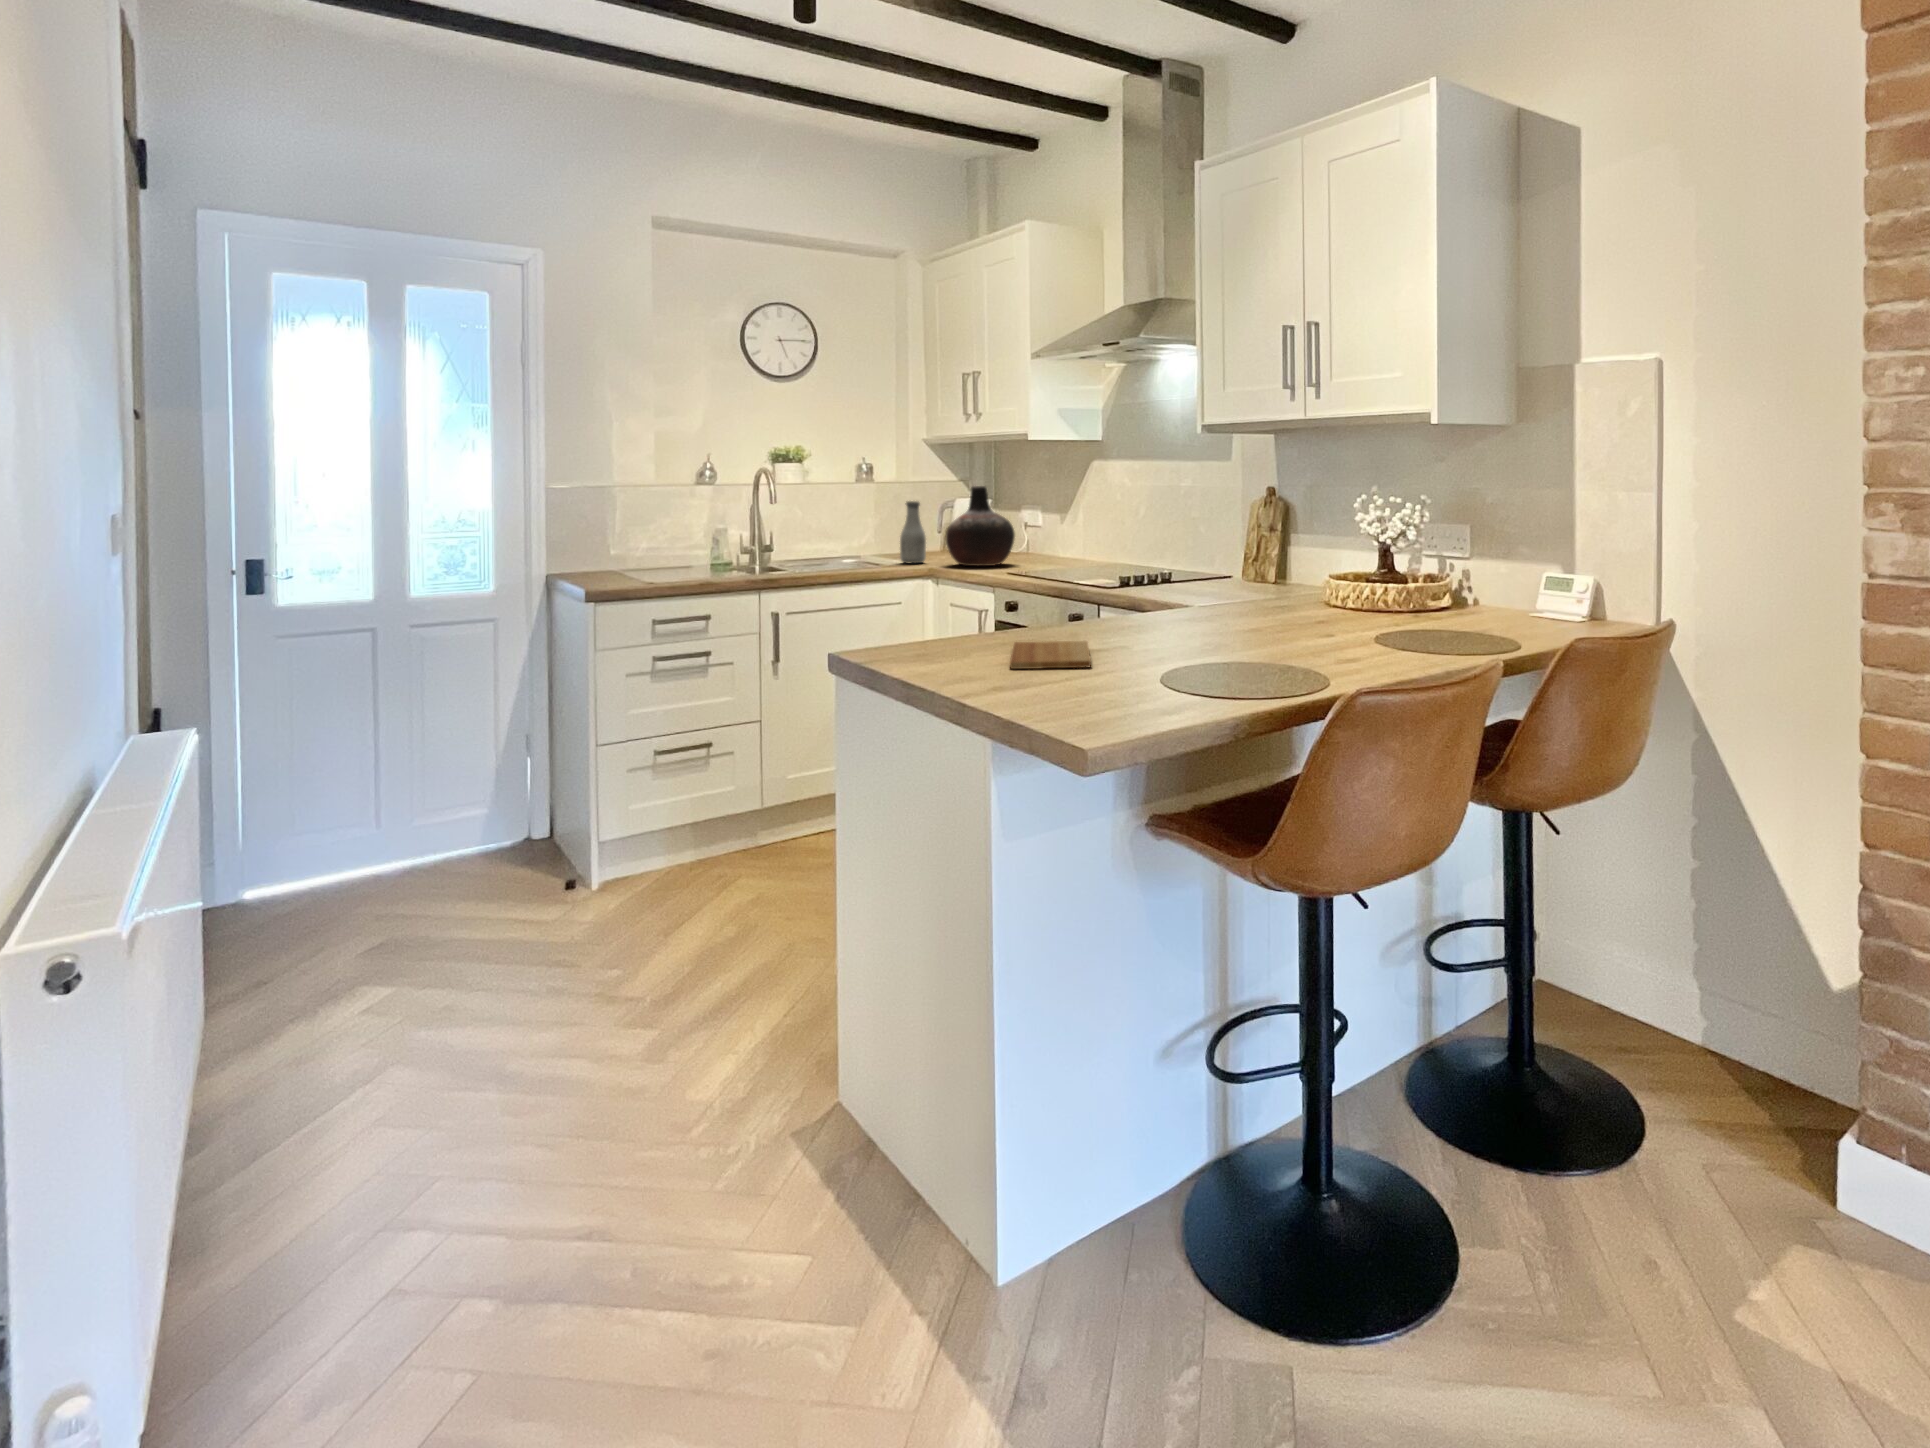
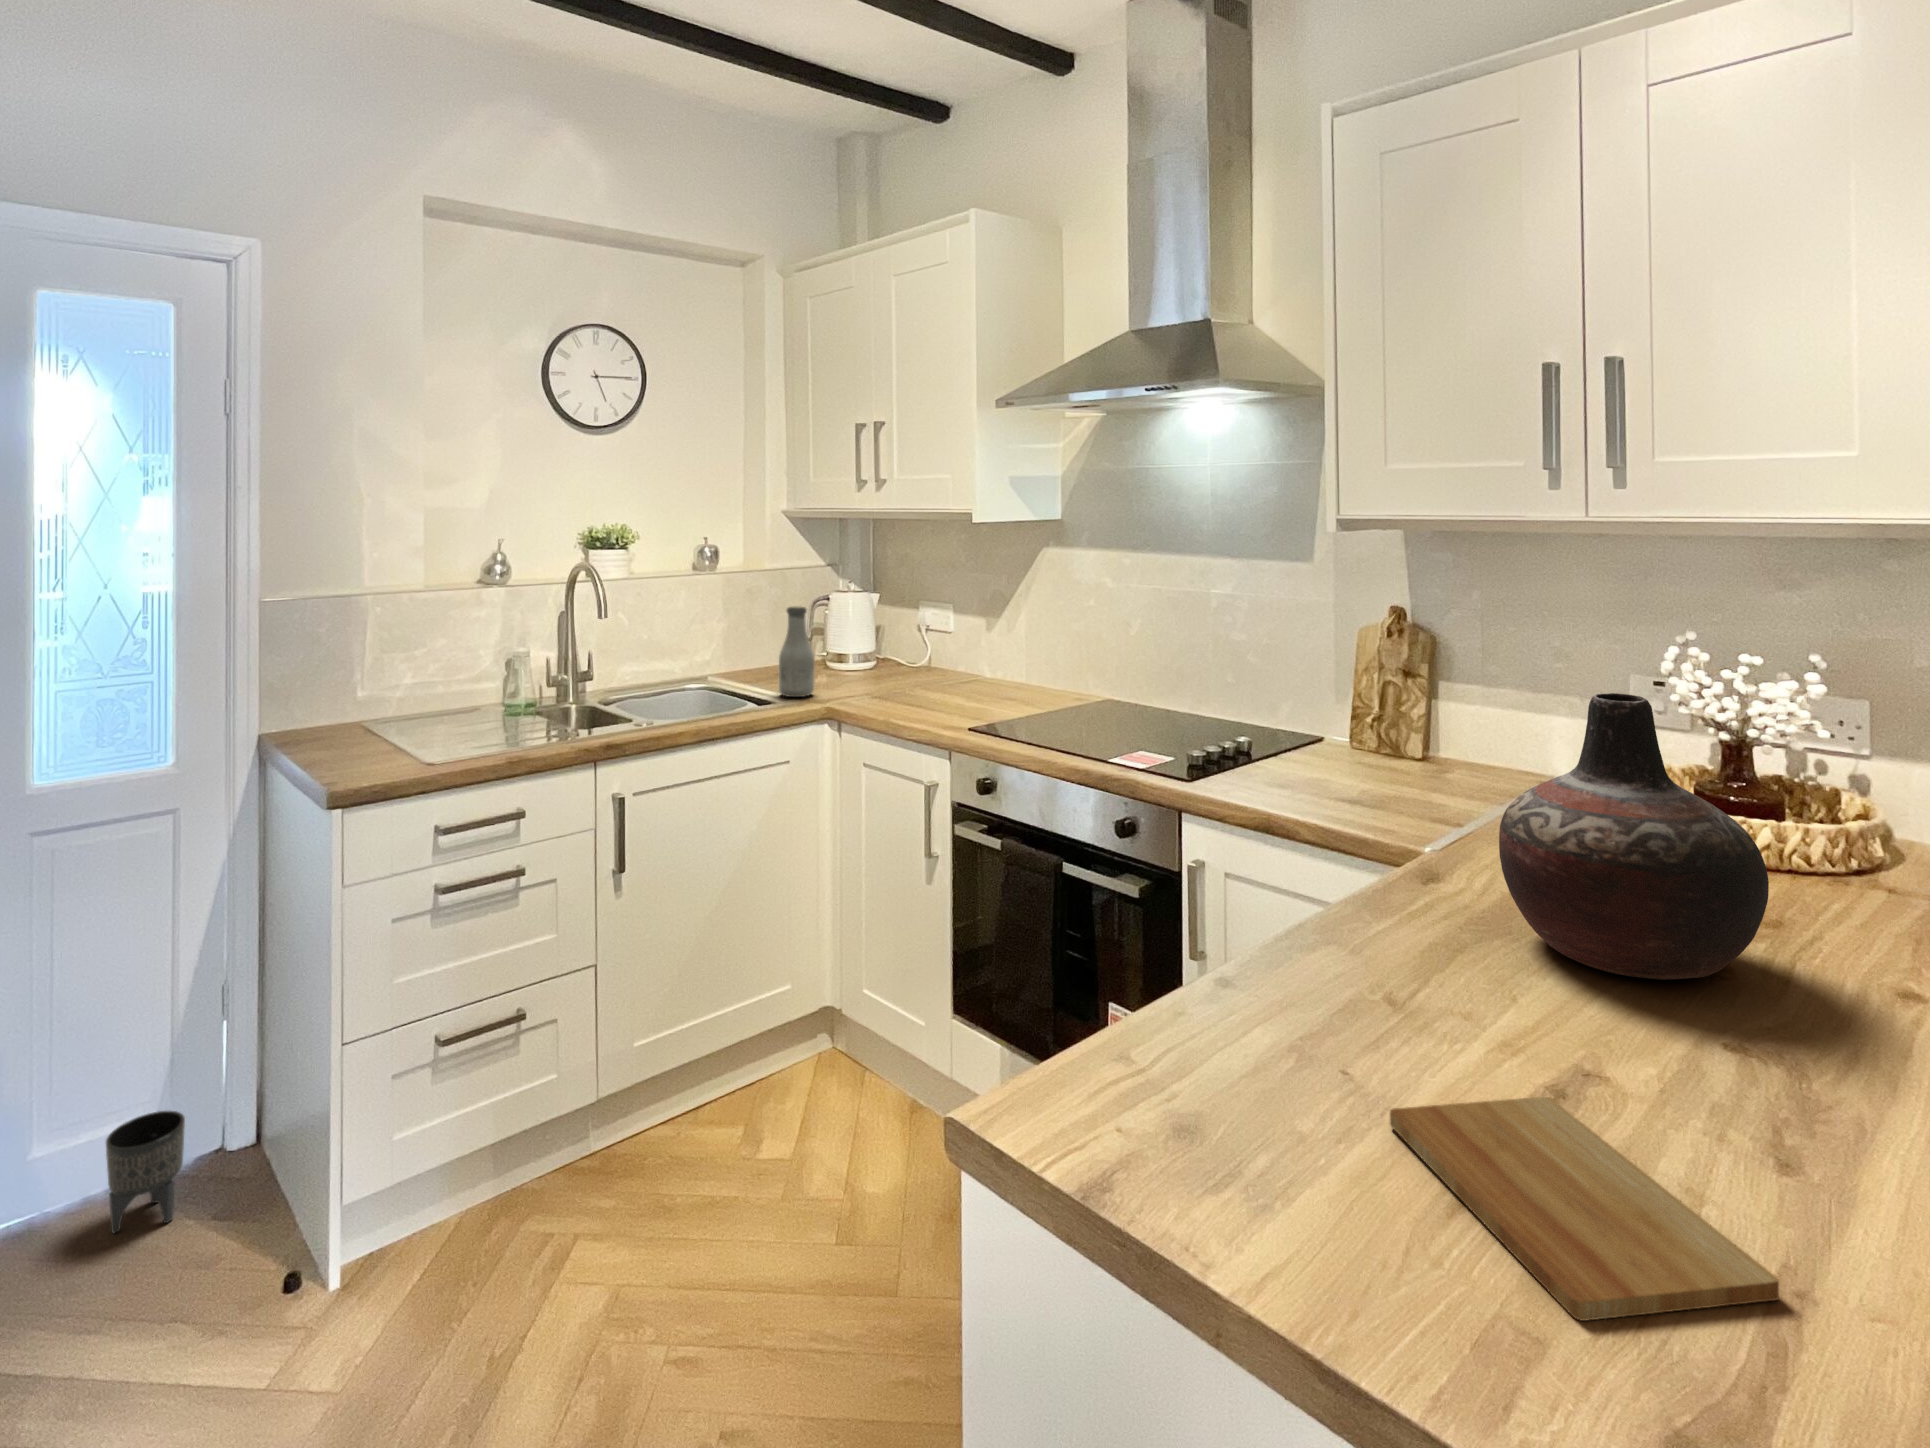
vase: present [946,486,1015,566] -> present [1499,693,1769,980]
planter: none [458,800,504,866] -> present [106,1111,185,1233]

